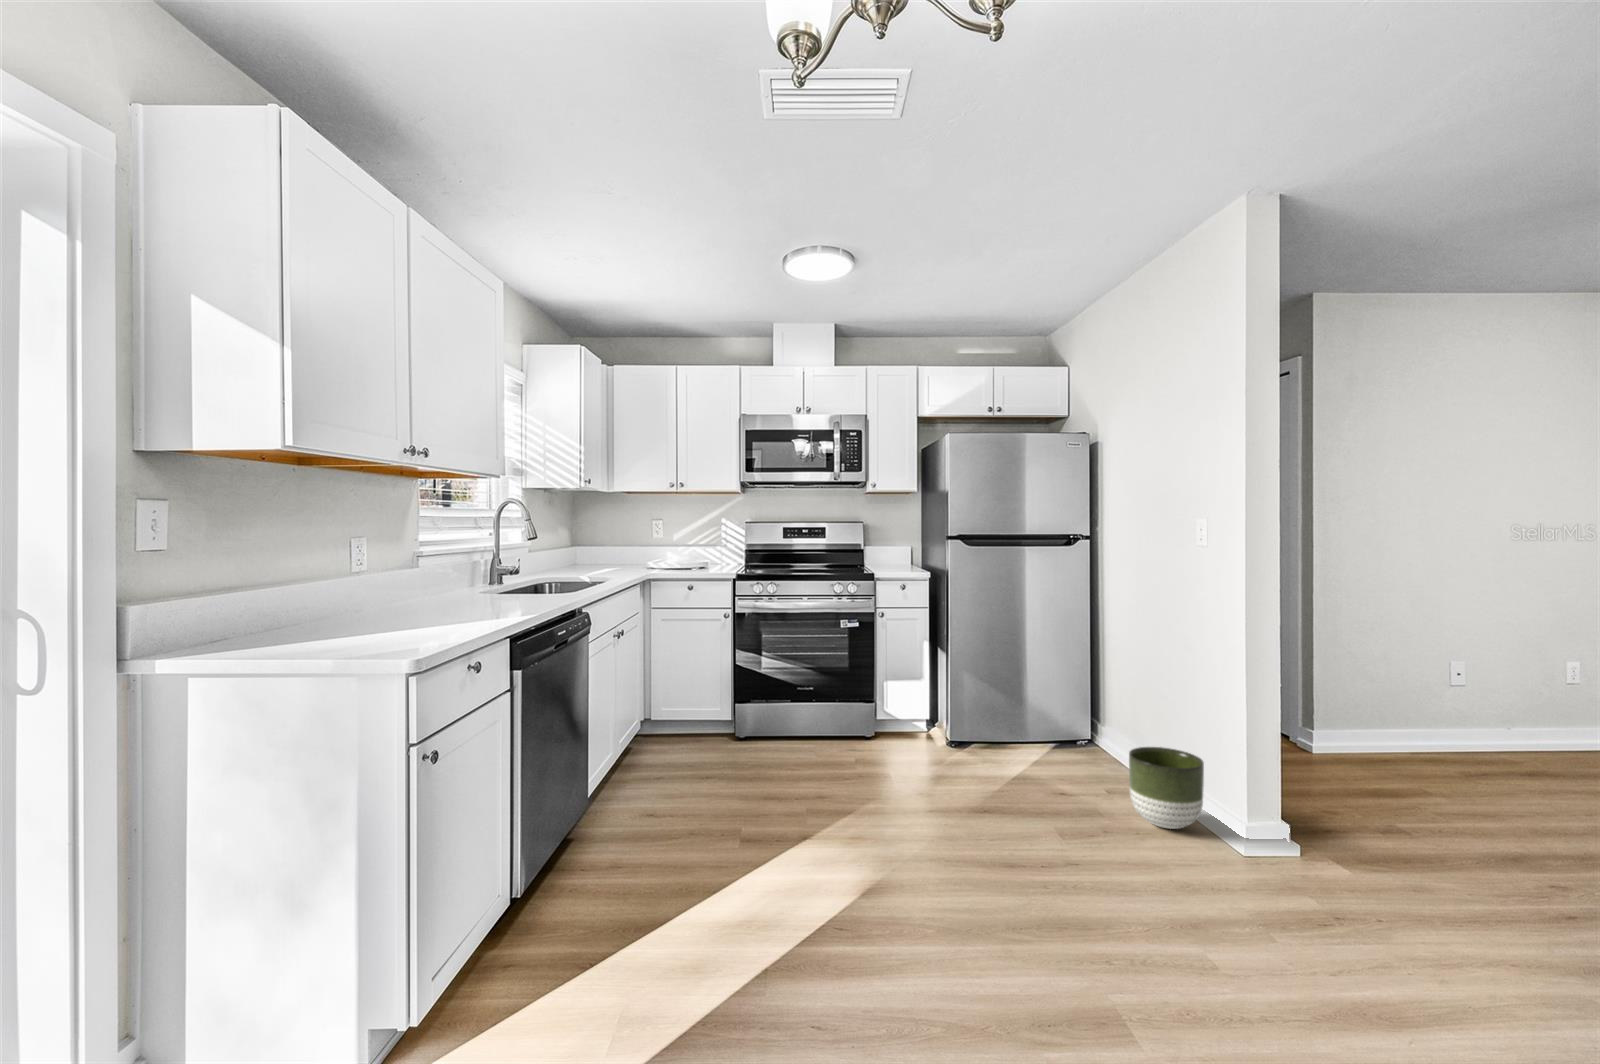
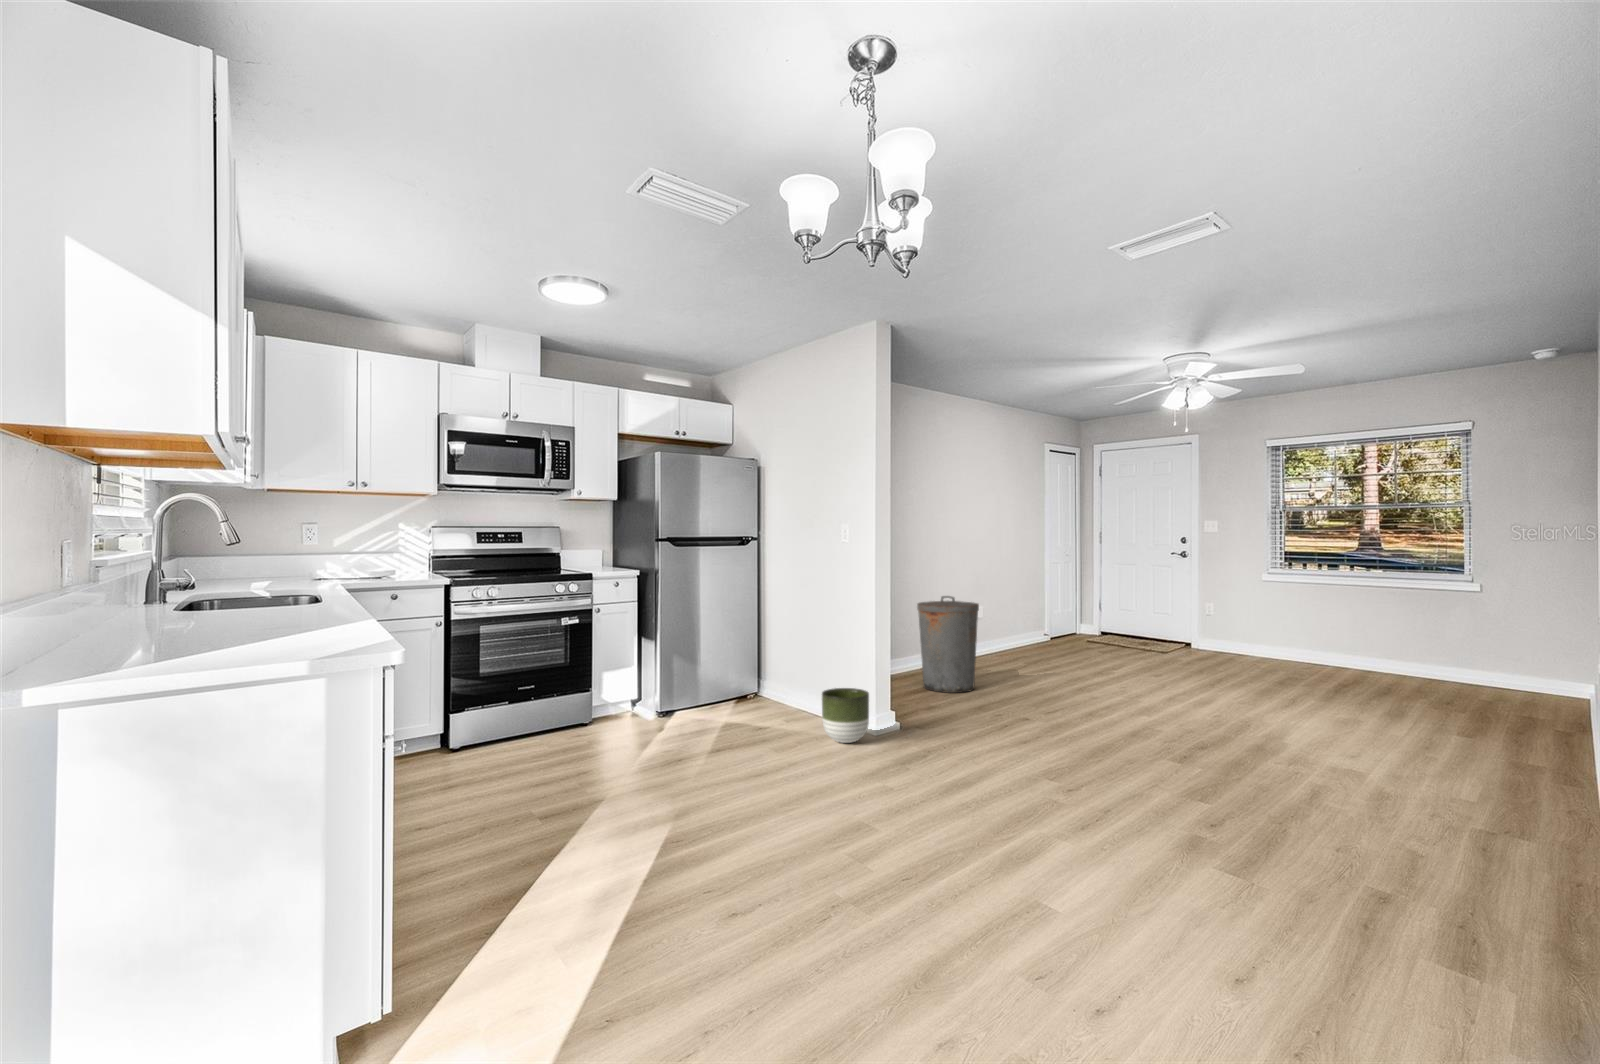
trash can: none [1355,625,1481,782] -> present [917,596,979,693]

